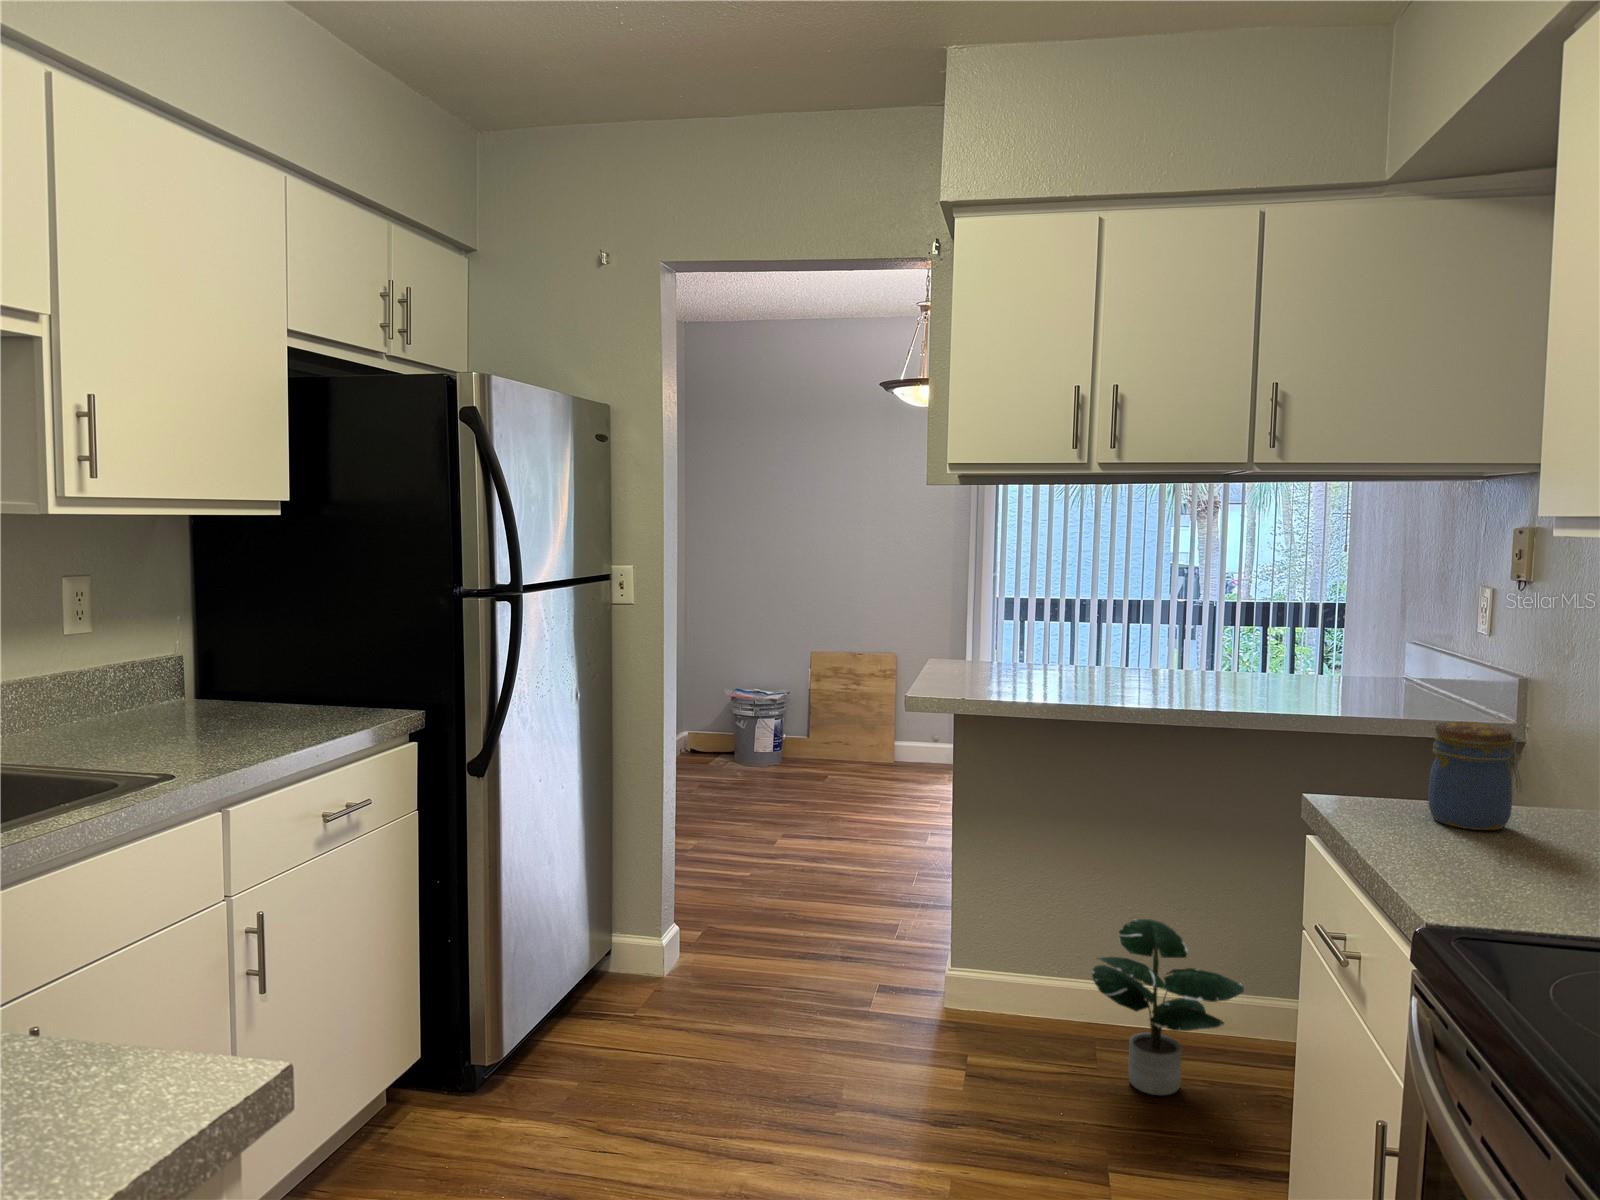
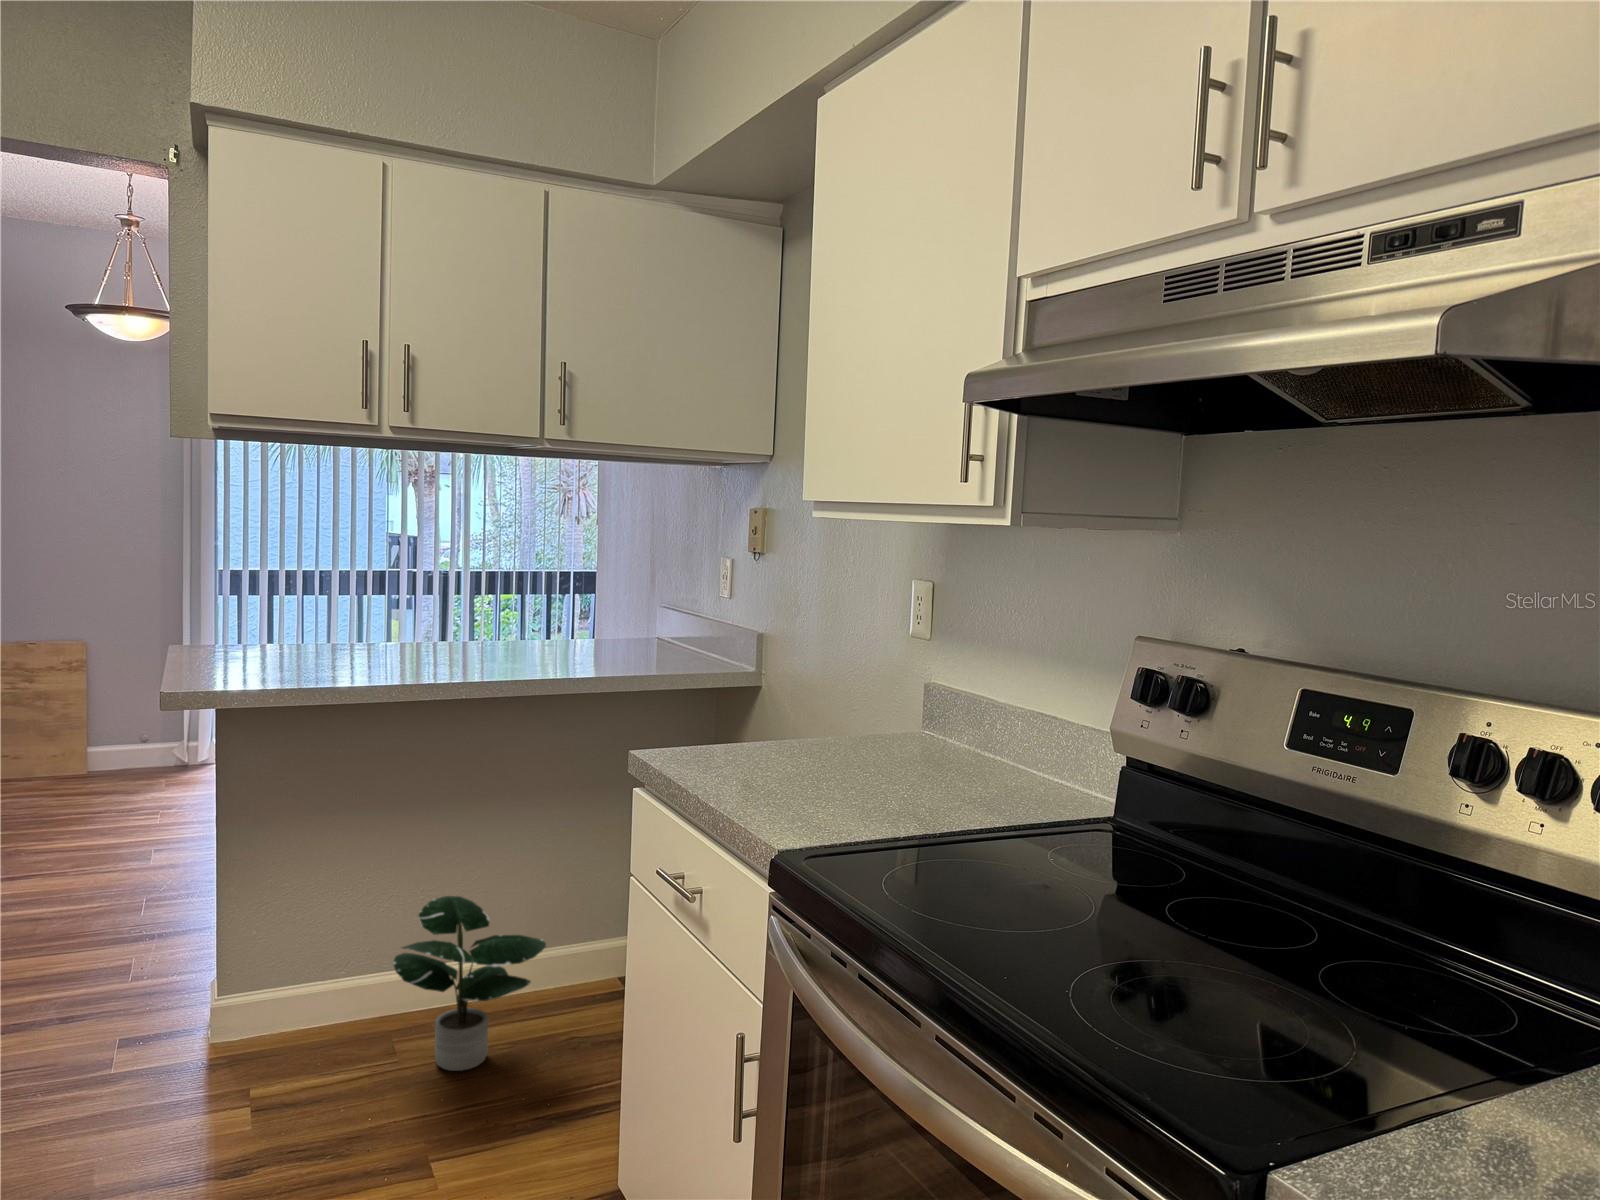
jar: present [1428,722,1522,830] -> none [731,672,798,764]

